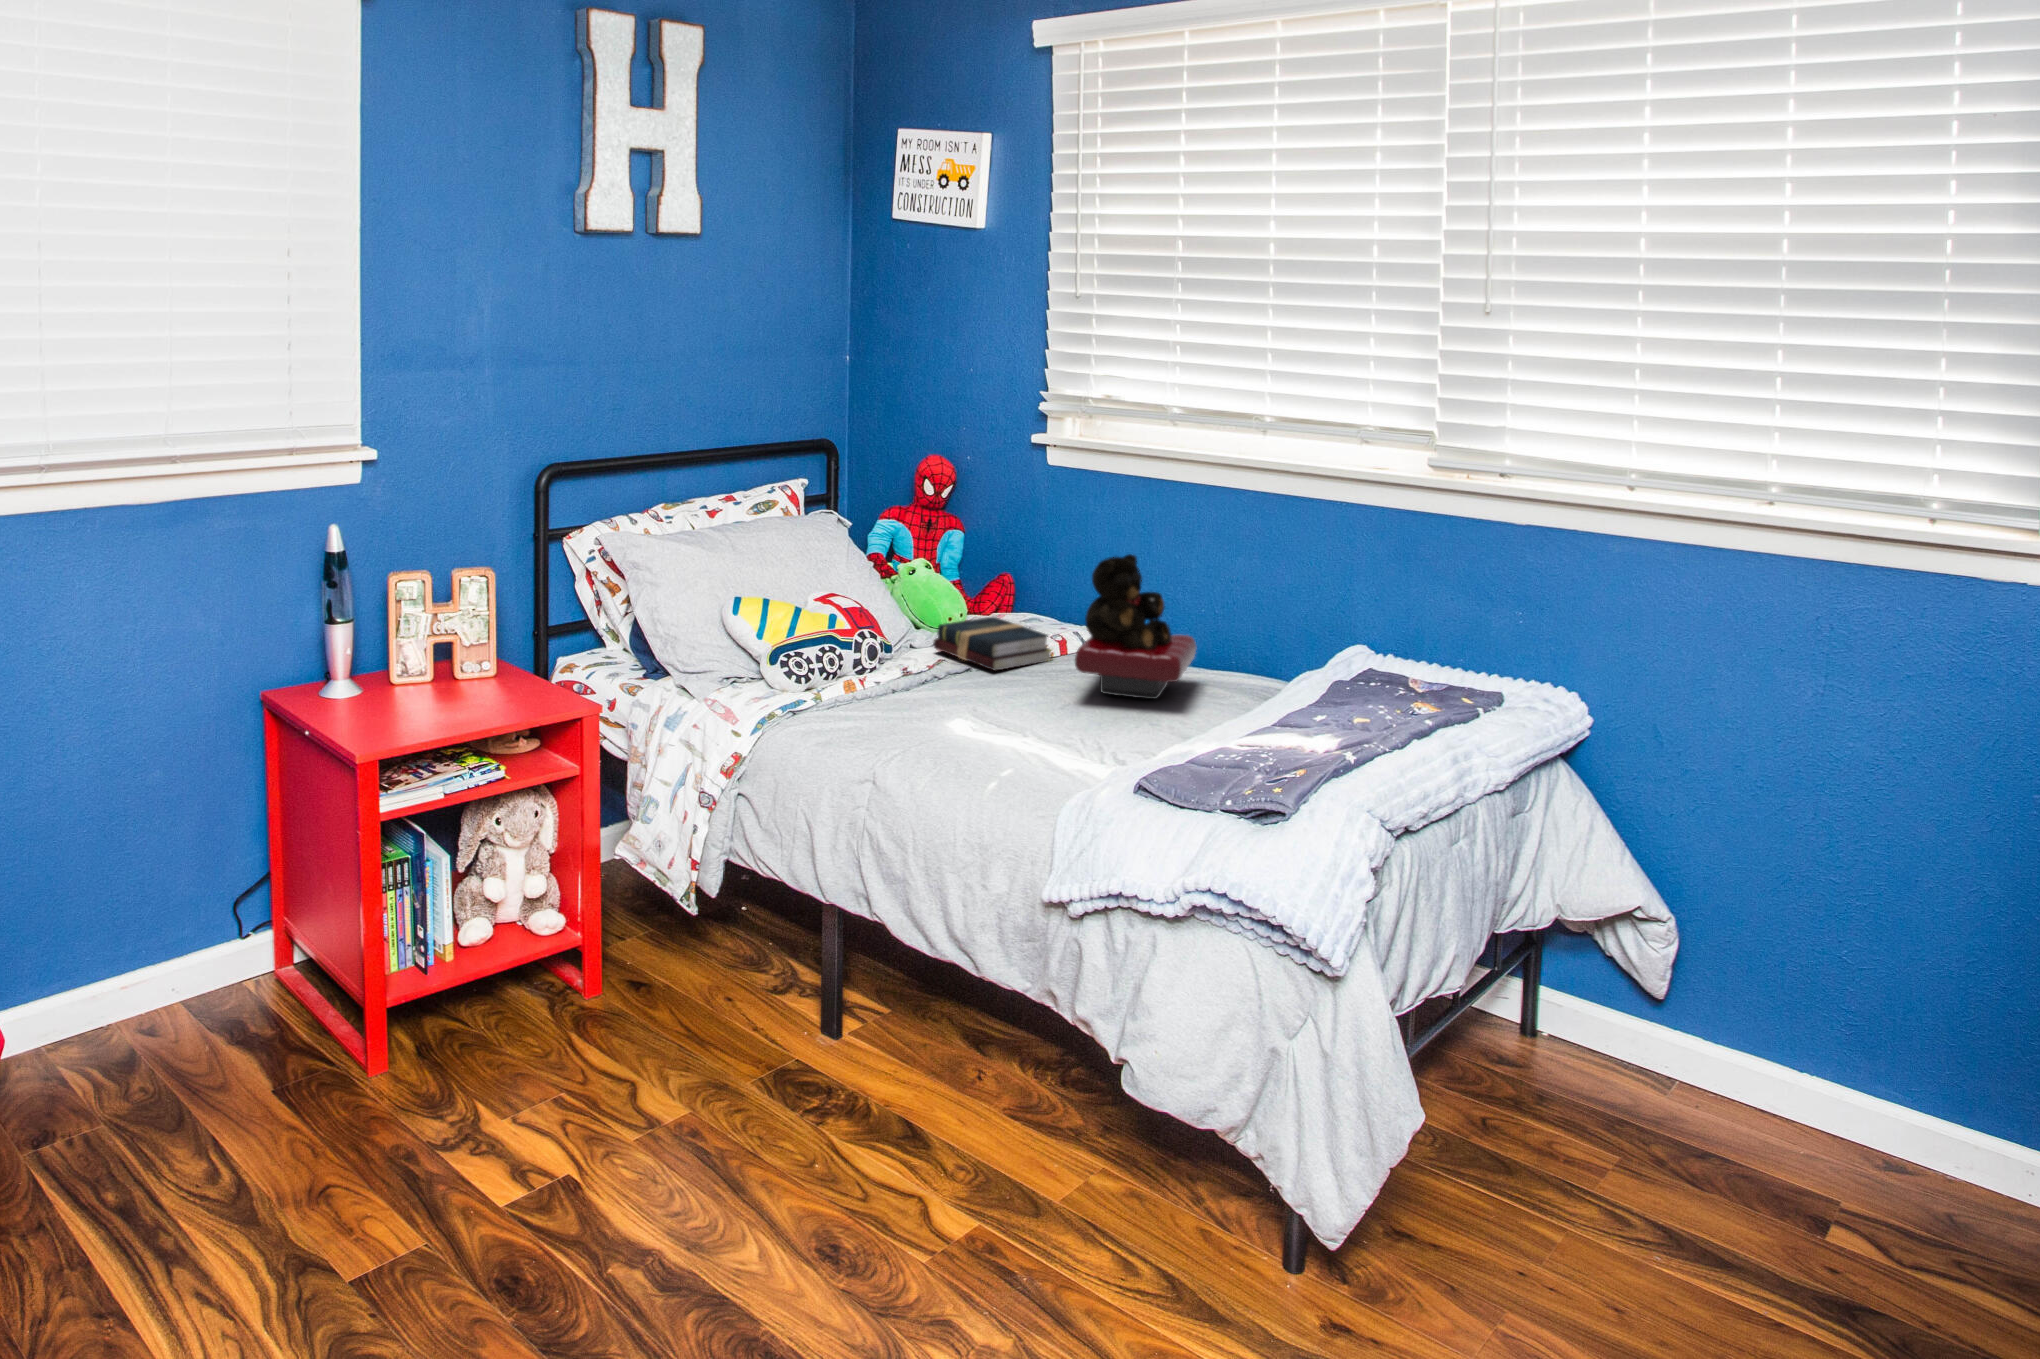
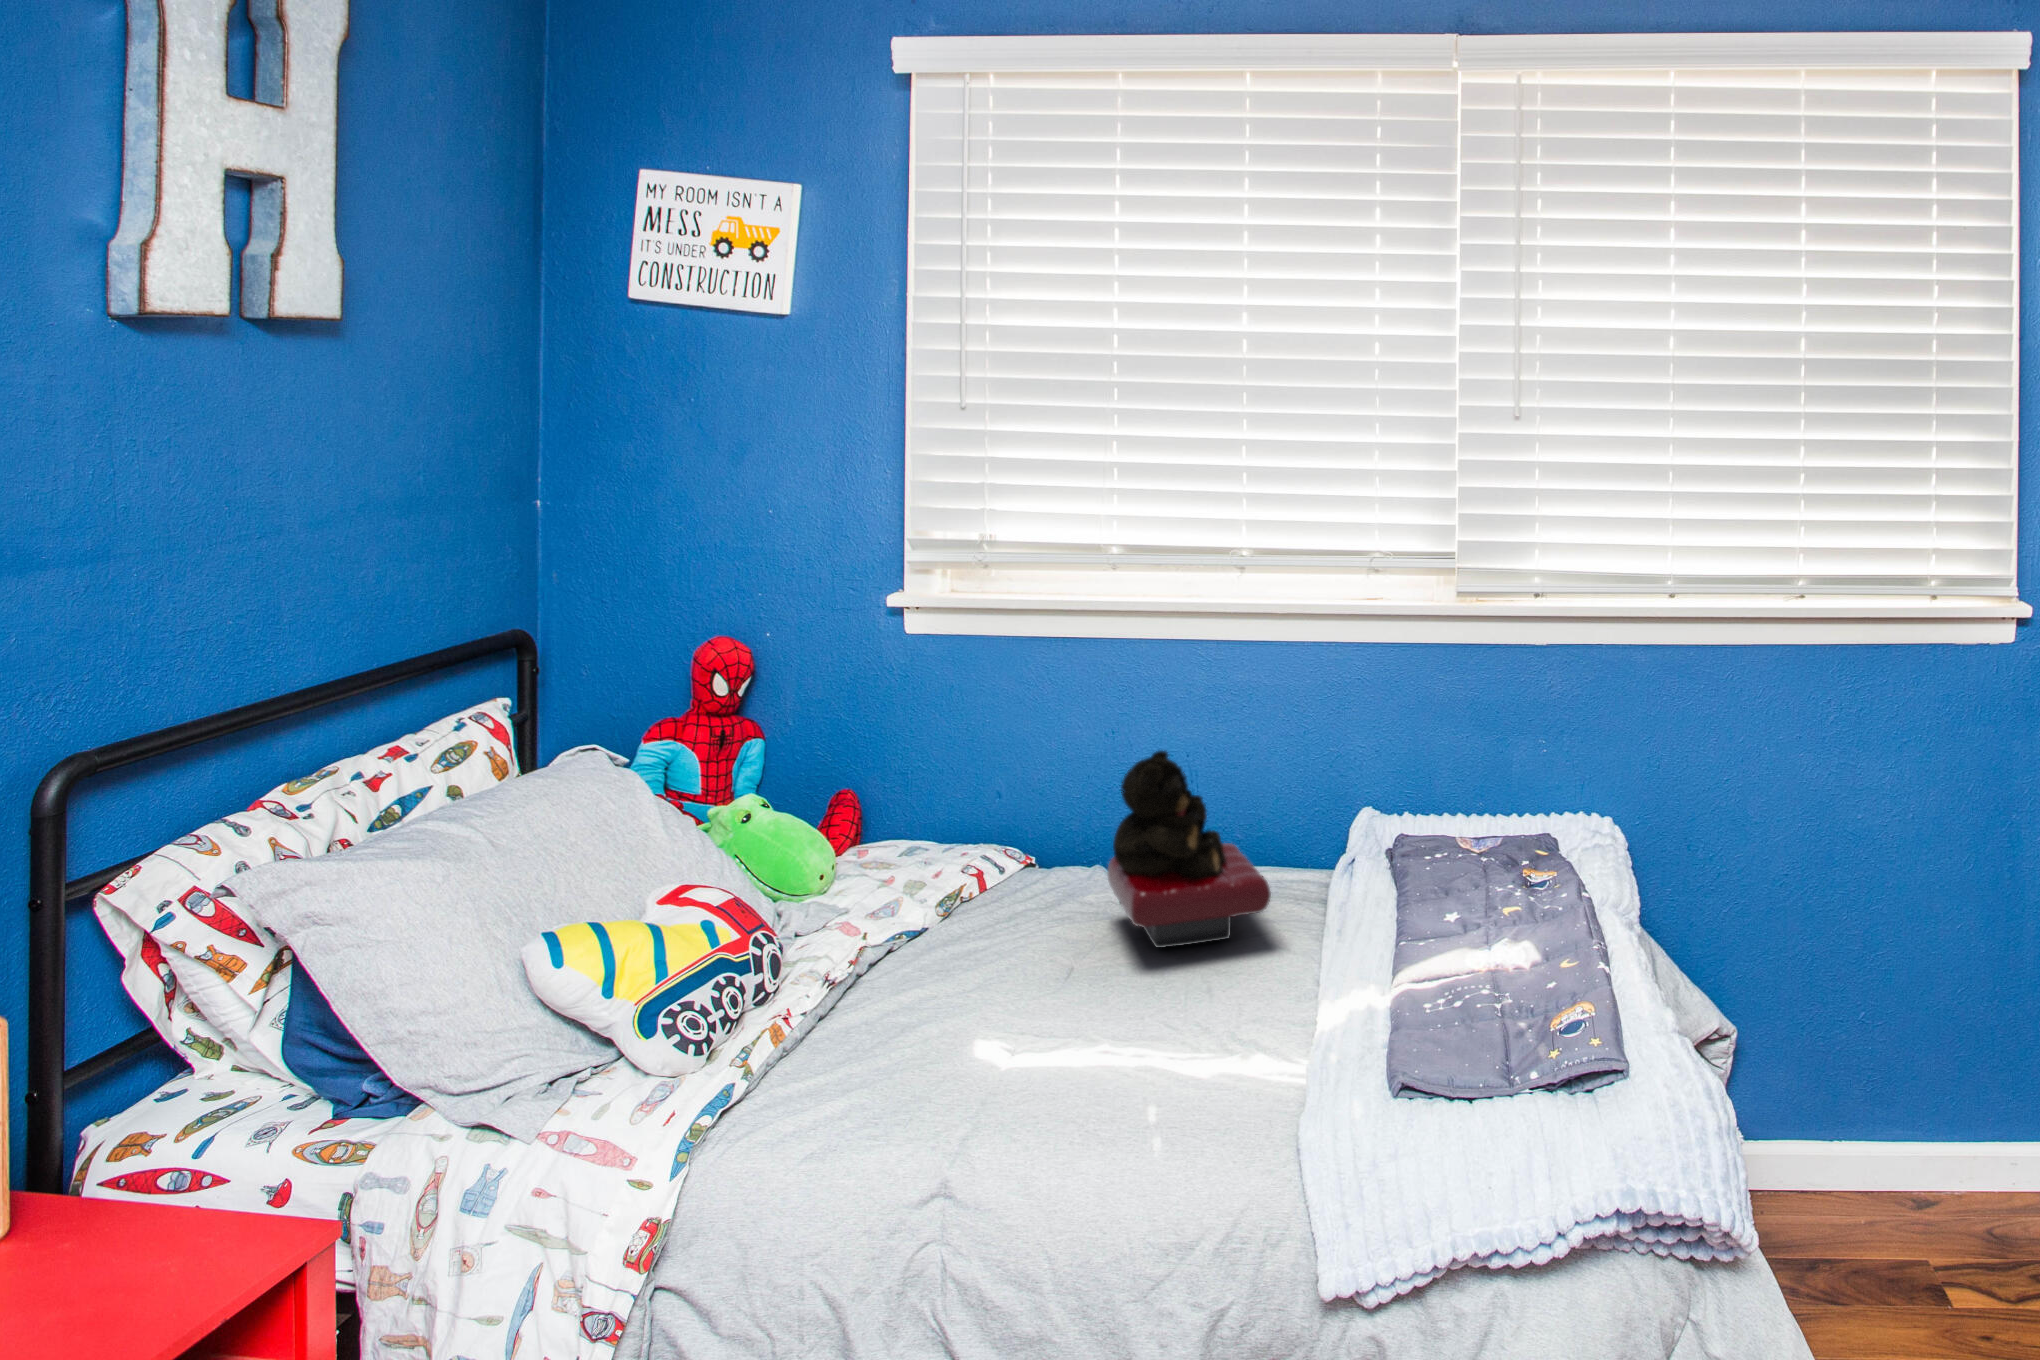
hardback book: present [933,617,1052,670] -> none [846,867,1025,950]

